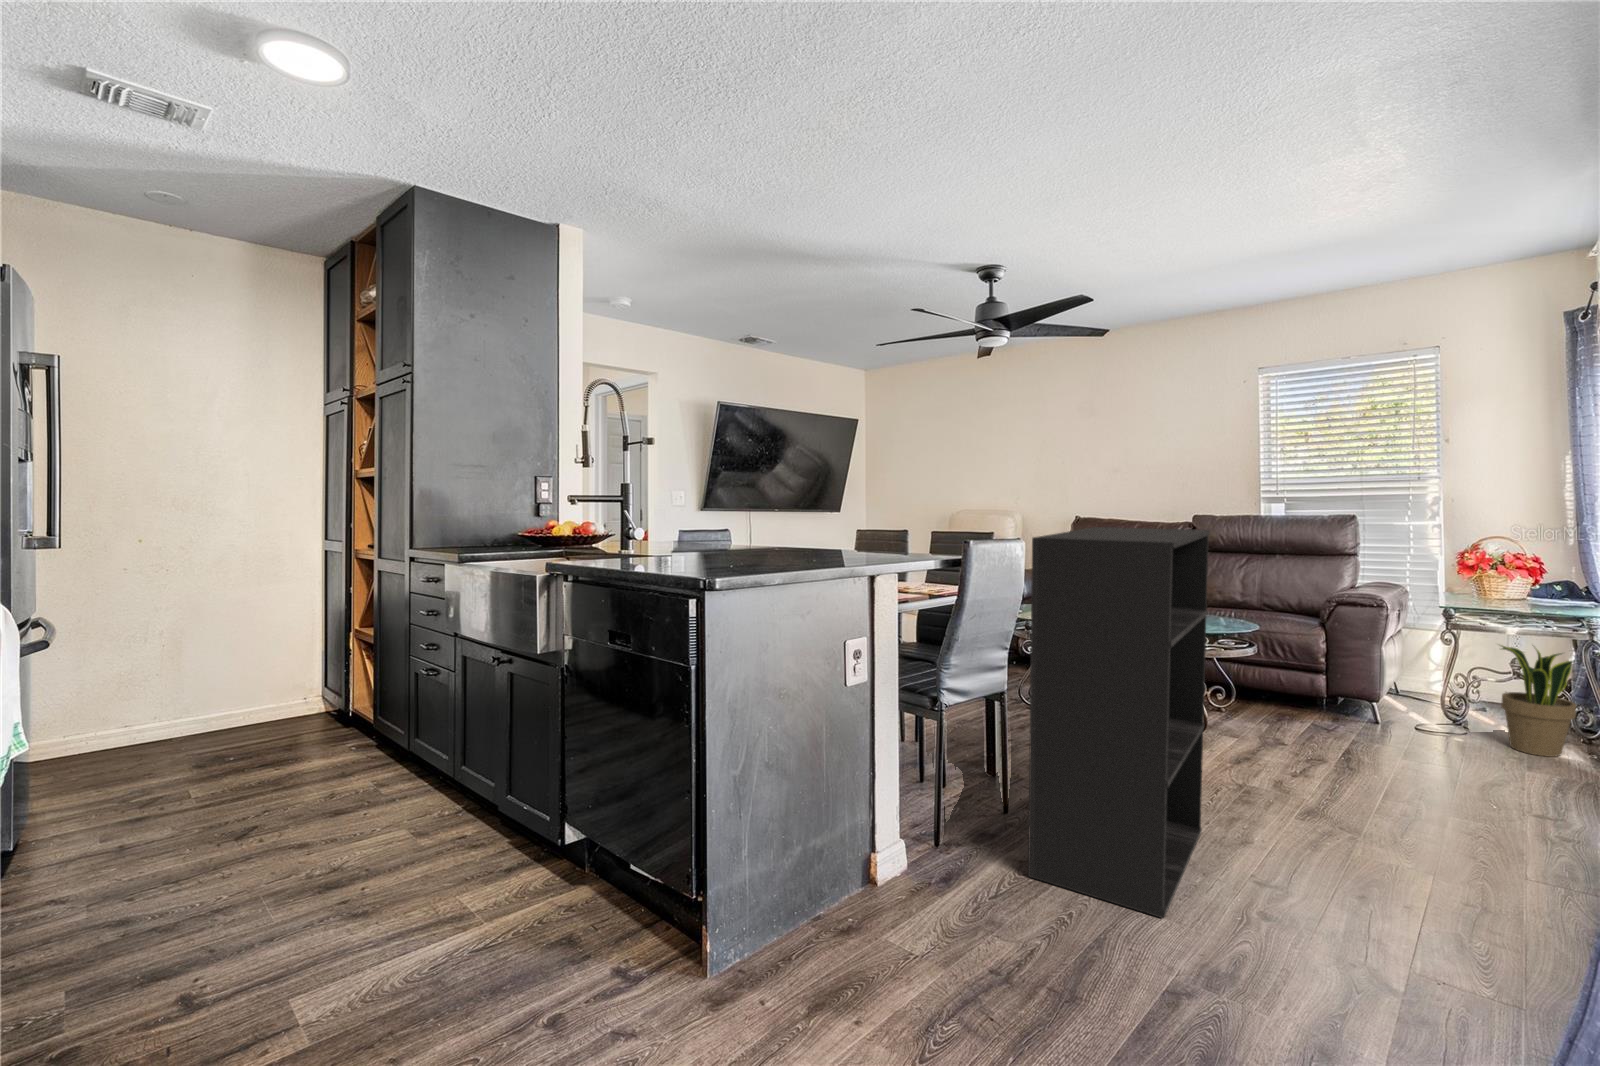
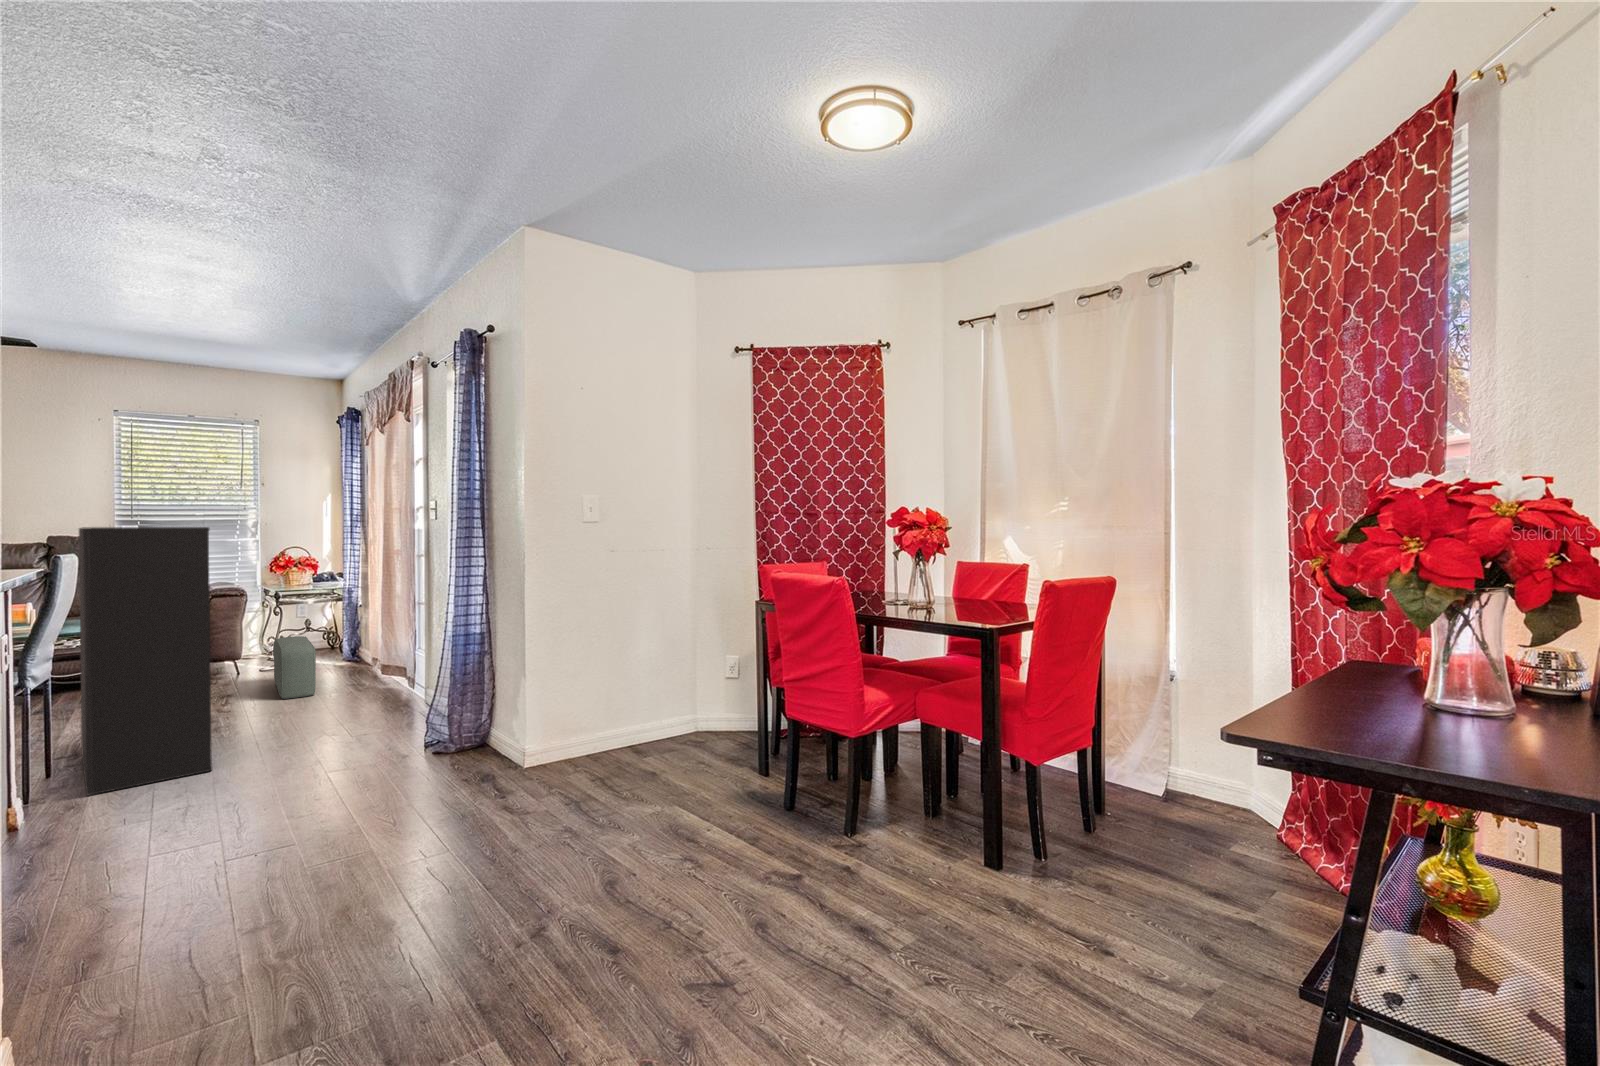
potted plant: present [1501,646,1576,757] -> none [315,602,358,666]
pouf: none [1380,692,1457,811] -> present [273,636,316,699]

